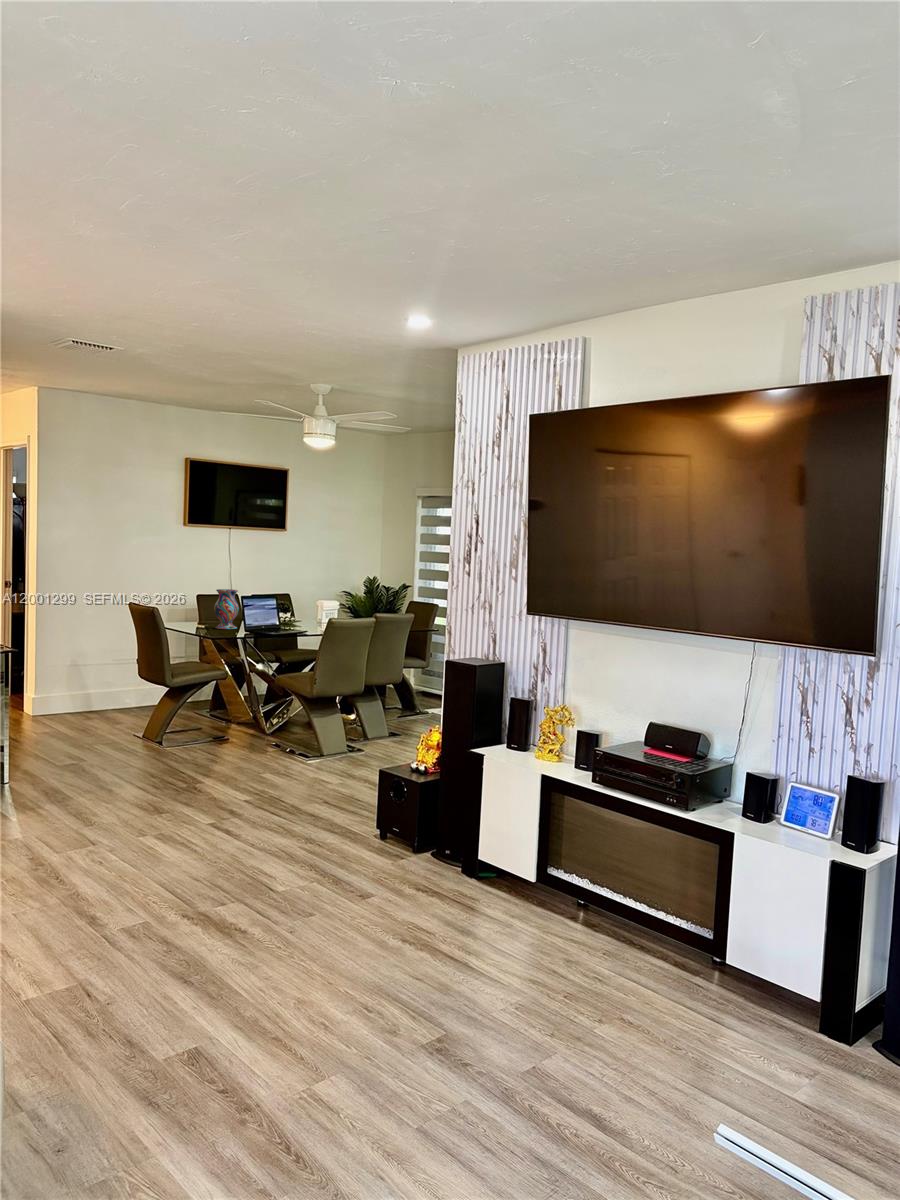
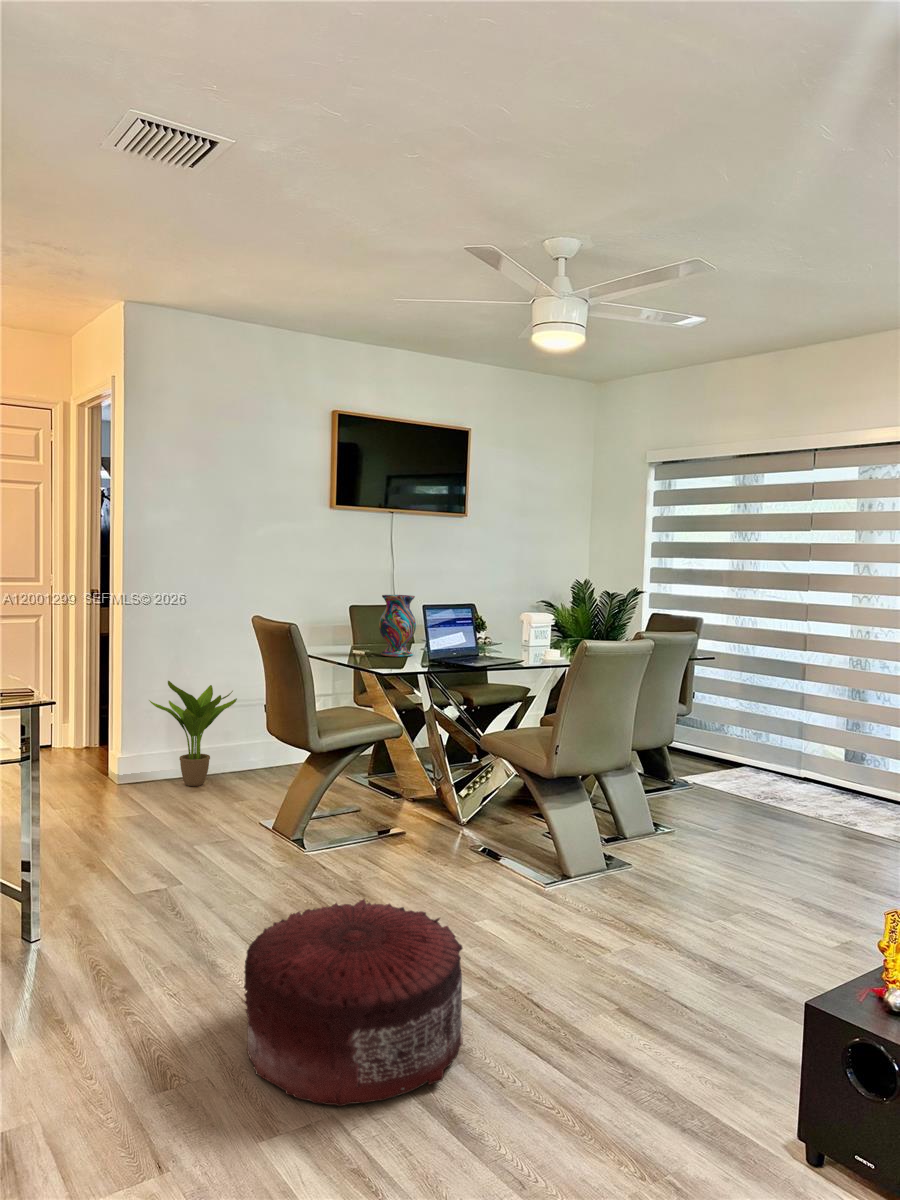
potted plant: none [55,646,117,718] -> present [149,681,237,786]
pouf: none [130,750,240,829] -> present [244,899,463,1106]

